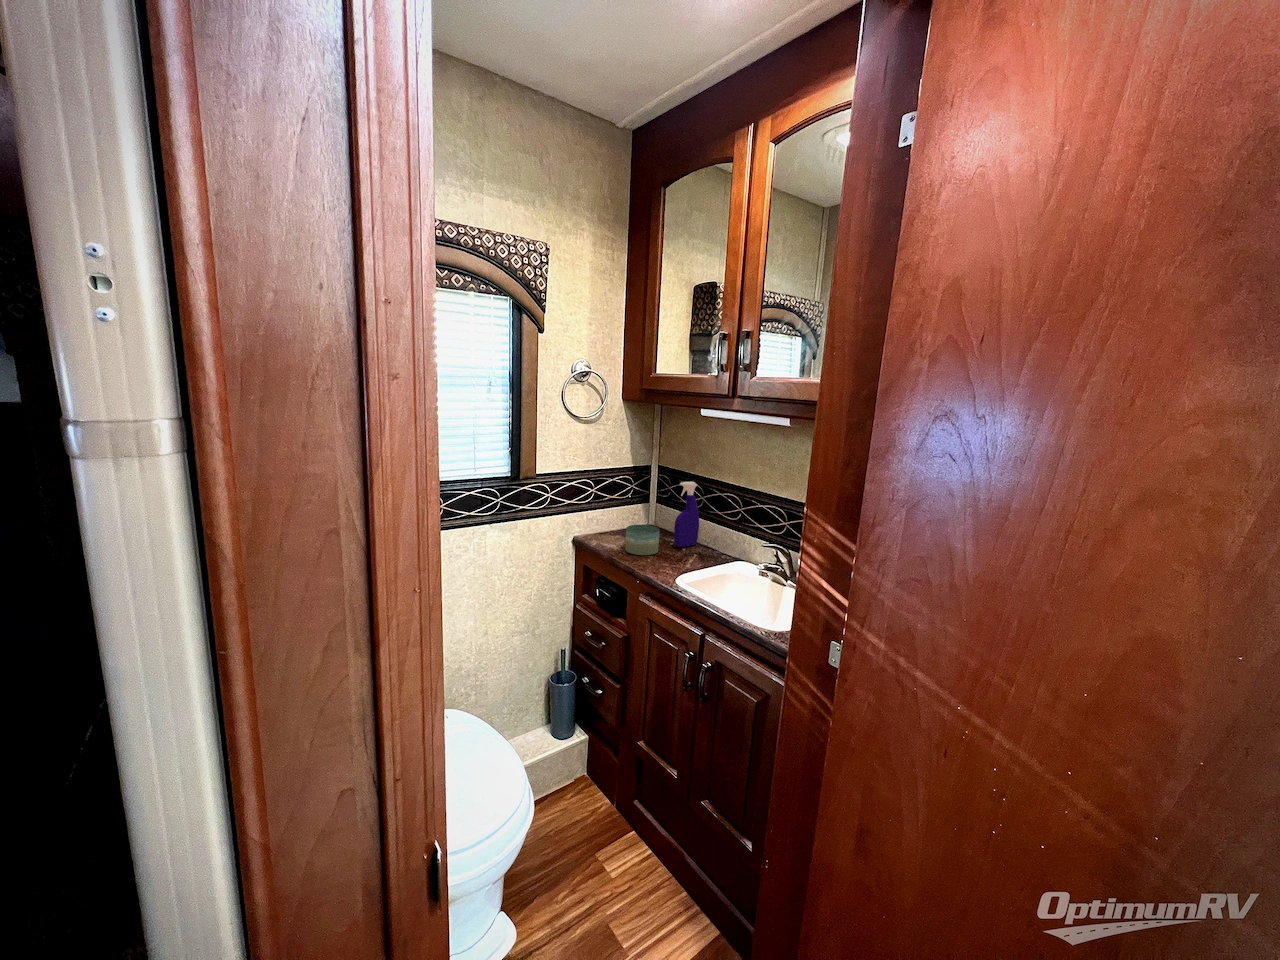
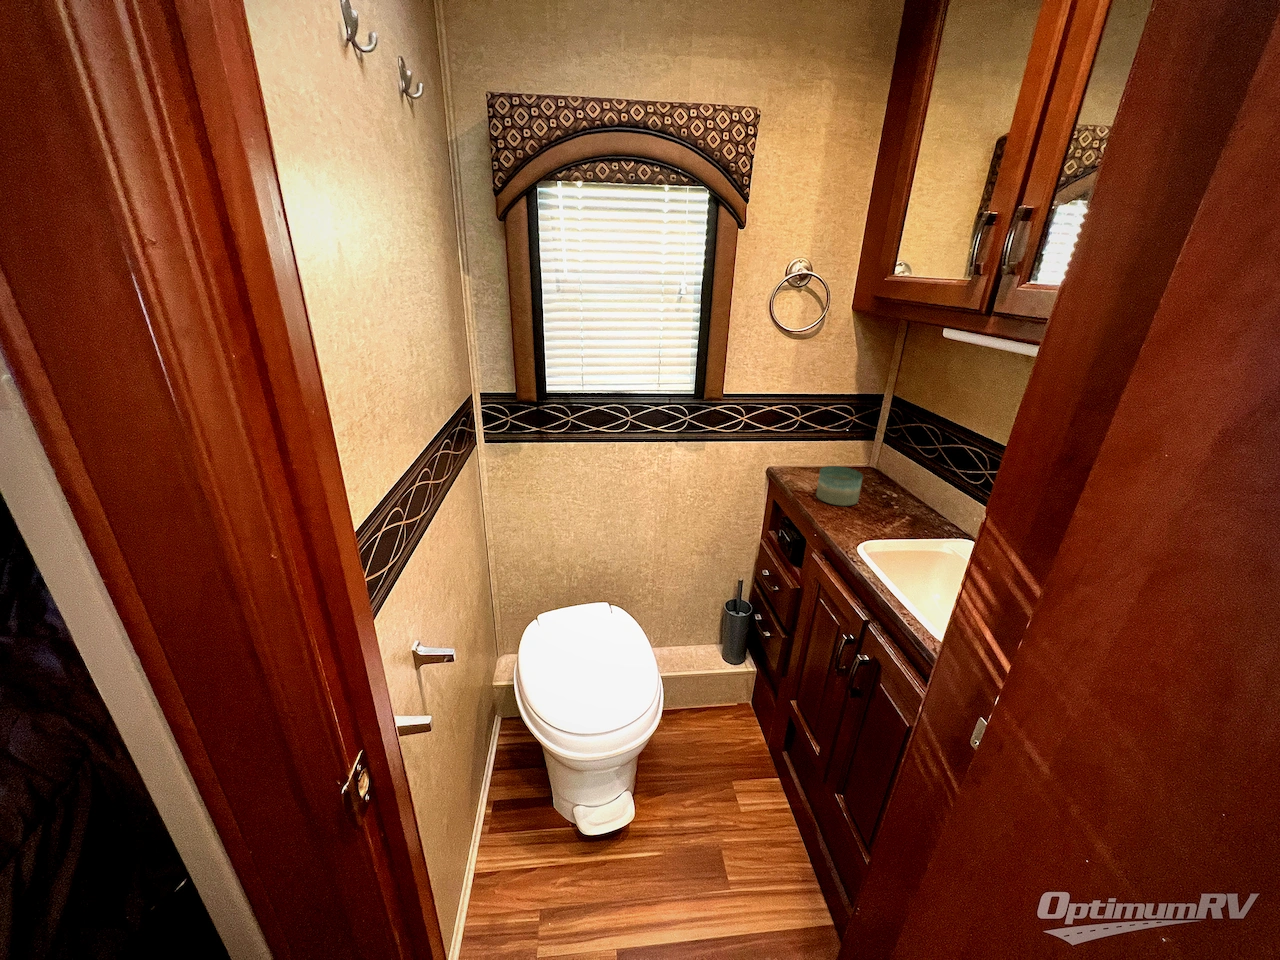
spray bottle: present [674,482,699,547] -> none [884,421,930,502]

